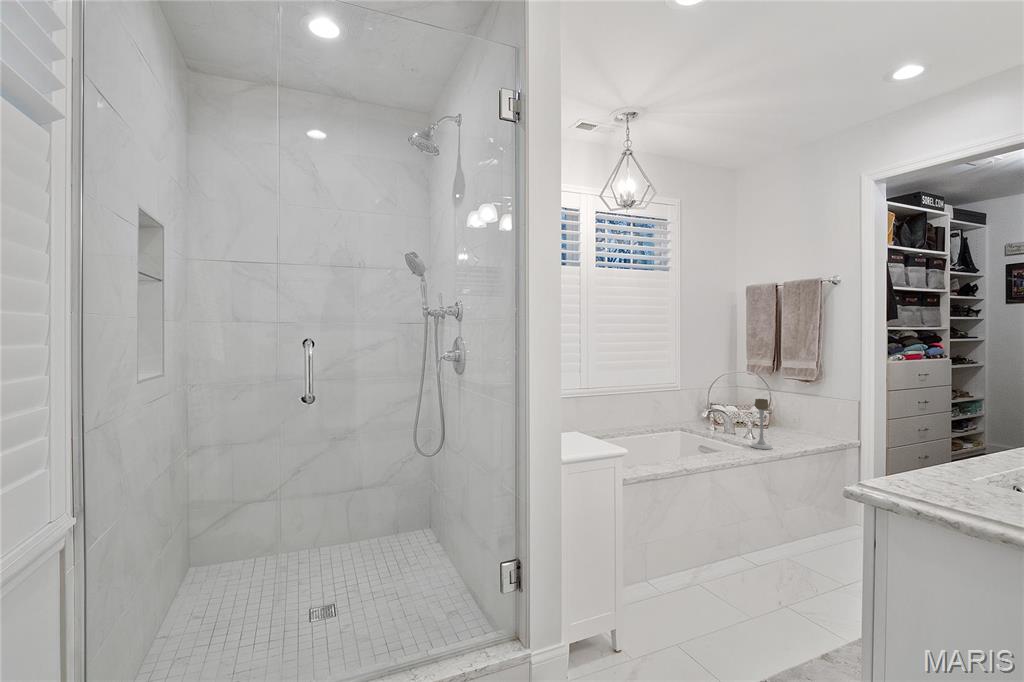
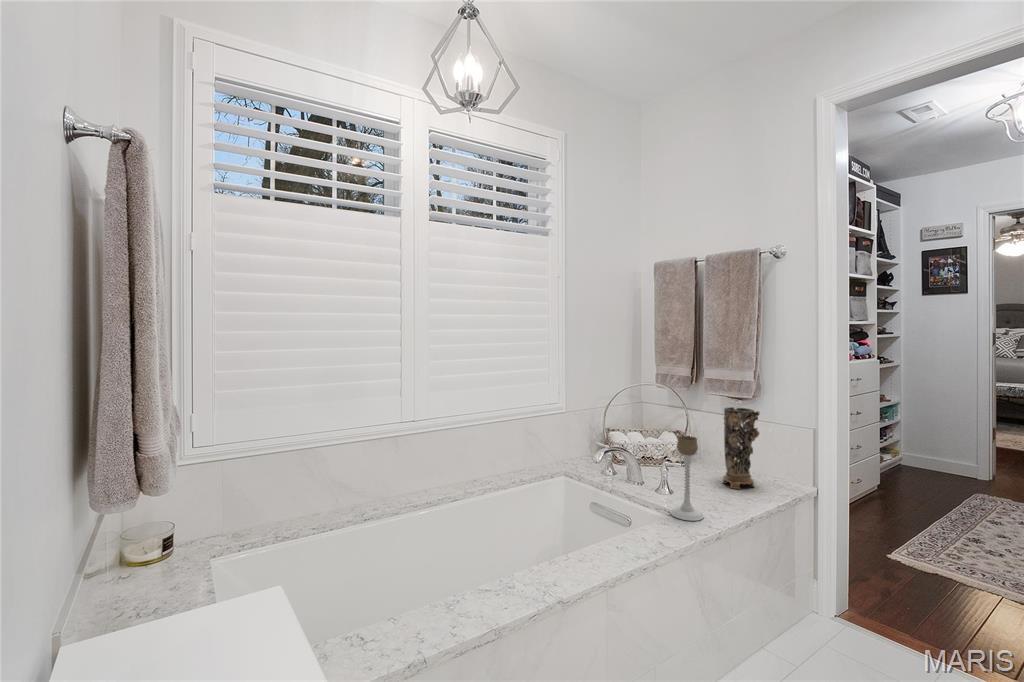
decorative vase: none [793,386,819,439] -> present [723,407,760,489]

